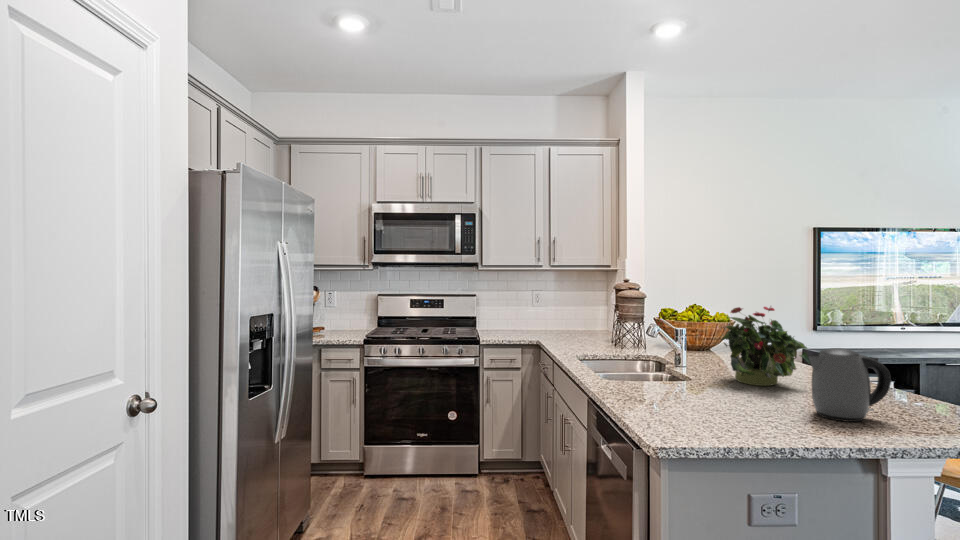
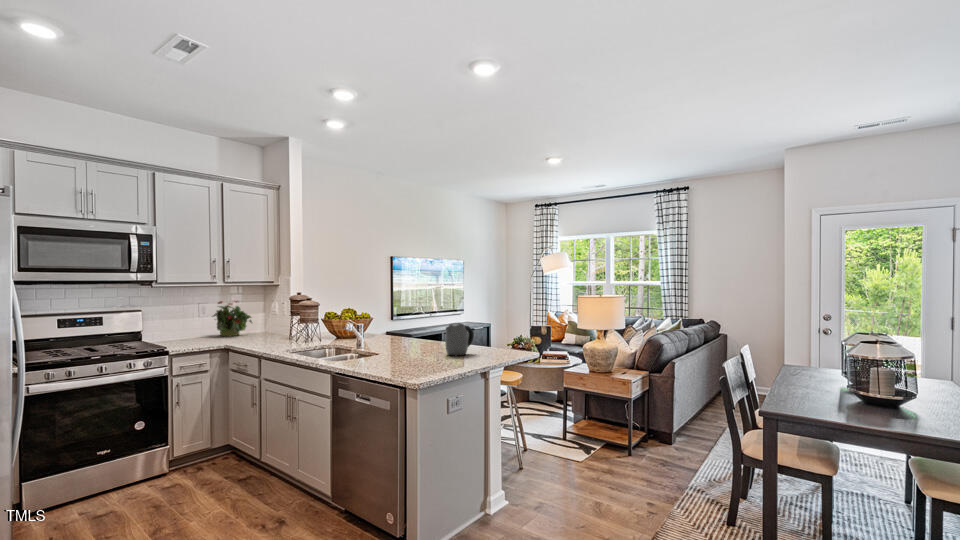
potted plant: present [720,307,810,386] -> present [213,301,252,336]

